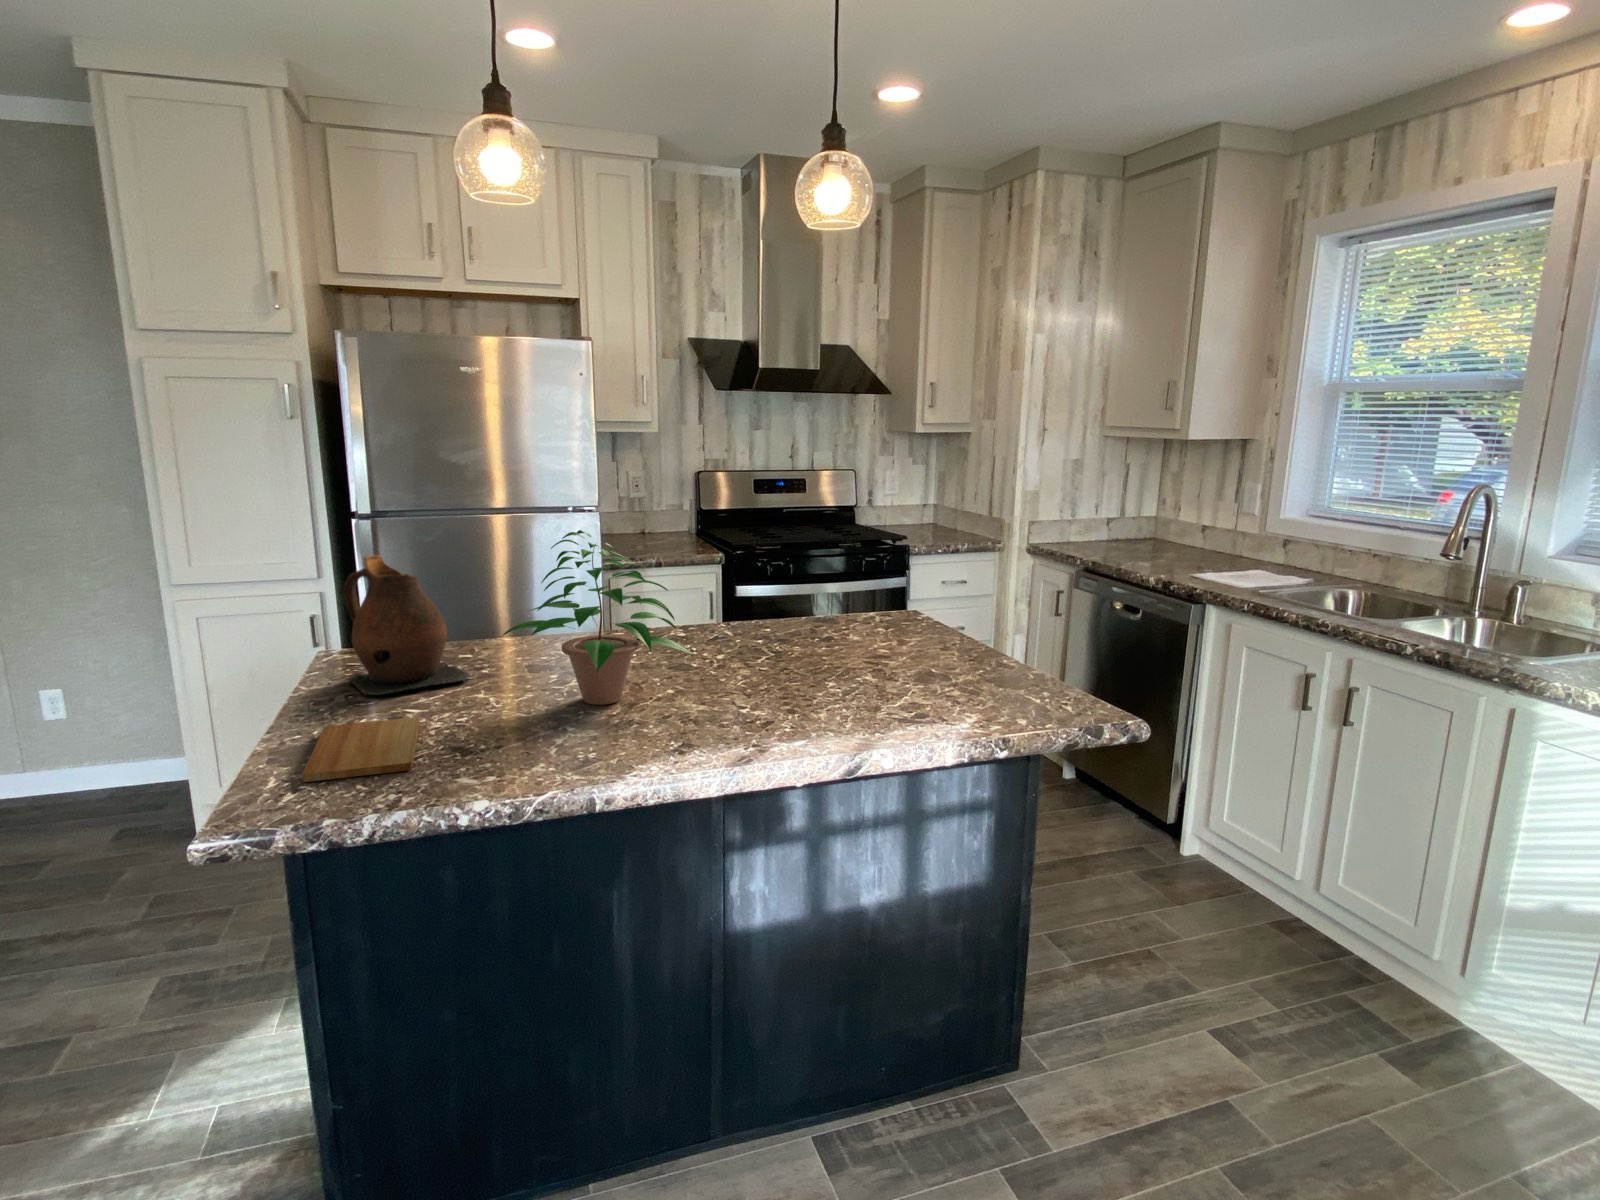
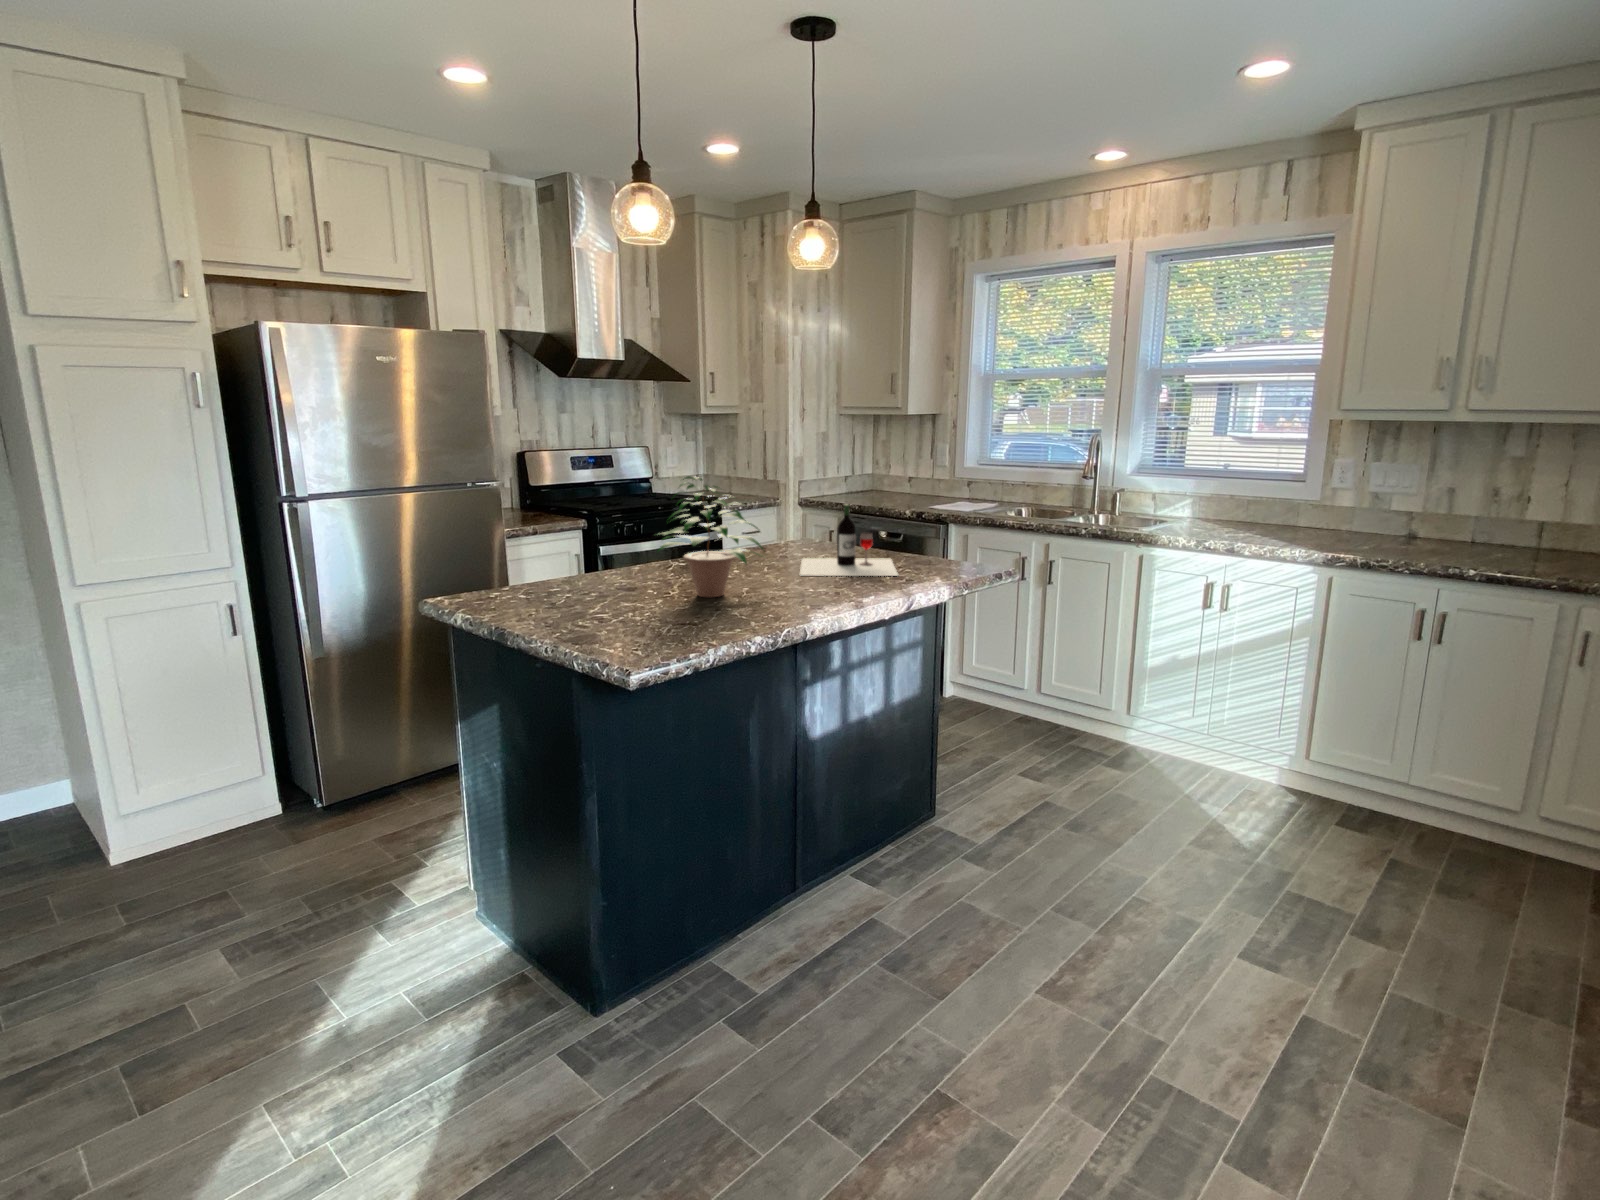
ceramic pitcher: present [343,555,470,696] -> none [493,507,594,613]
wine bottle: none [782,580,969,705] -> present [800,504,898,576]
cutting board: present [302,717,420,782] -> none [572,613,680,646]

